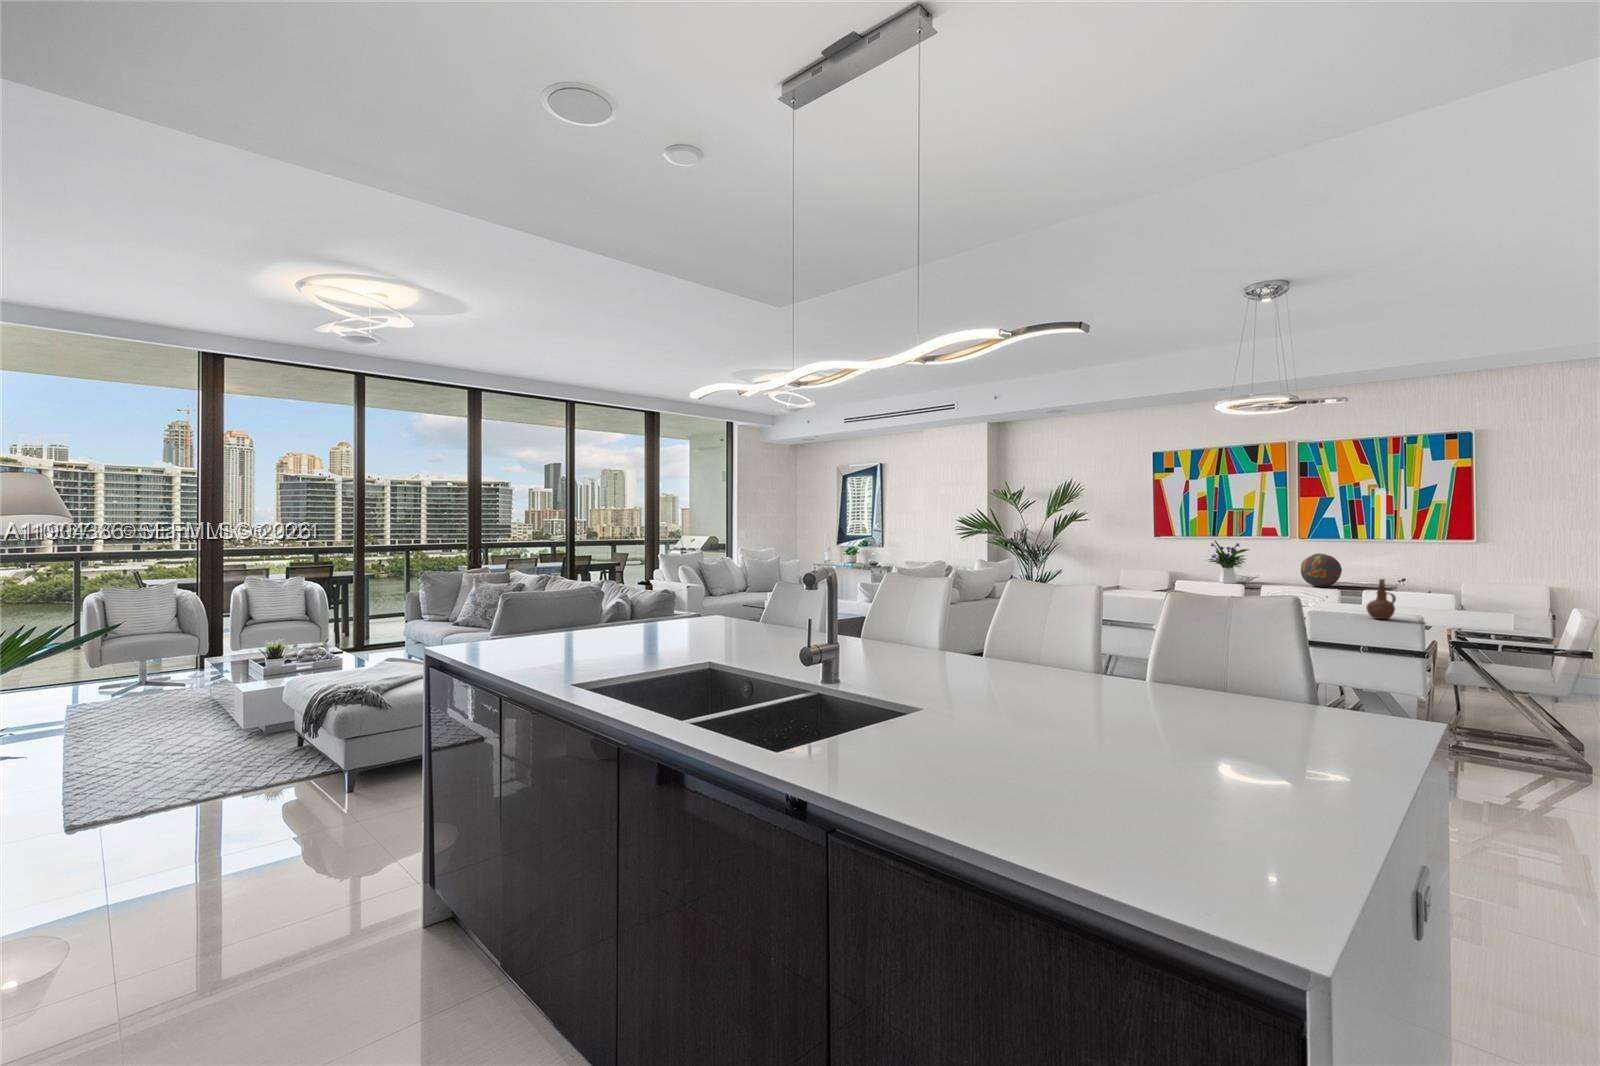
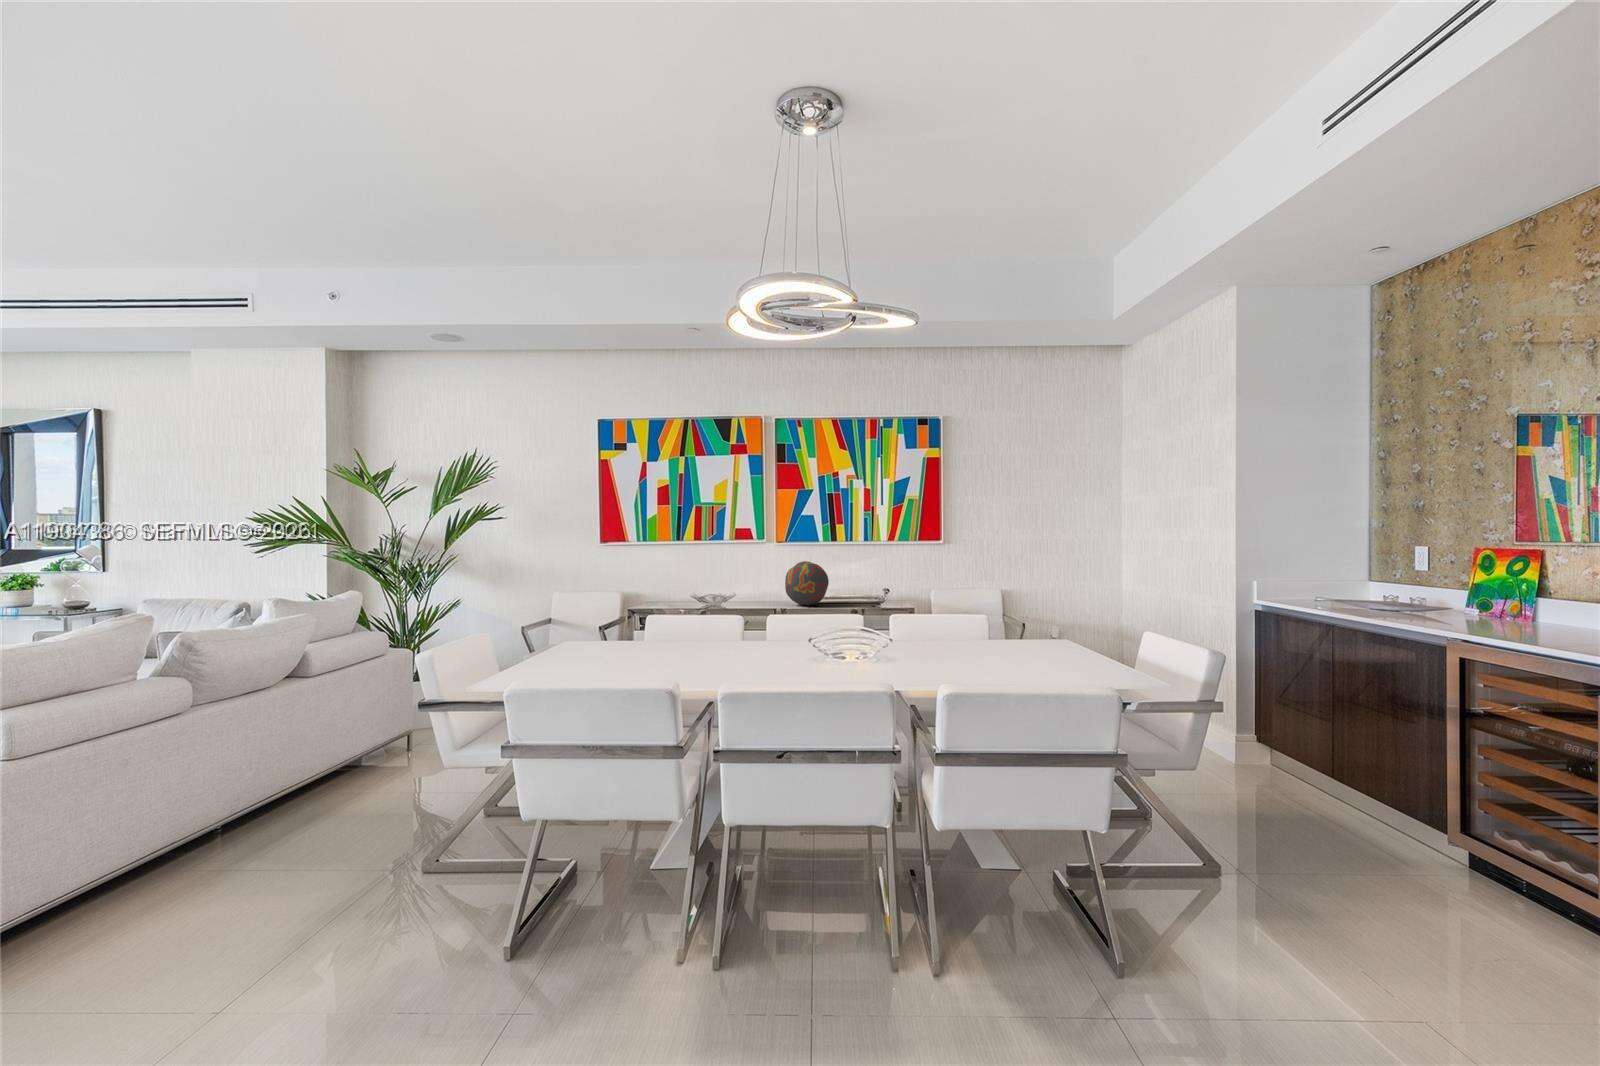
flower arrangement: present [1209,540,1249,583] -> none [669,546,726,607]
ceramic pitcher: present [1366,579,1396,619] -> none [919,591,953,652]

